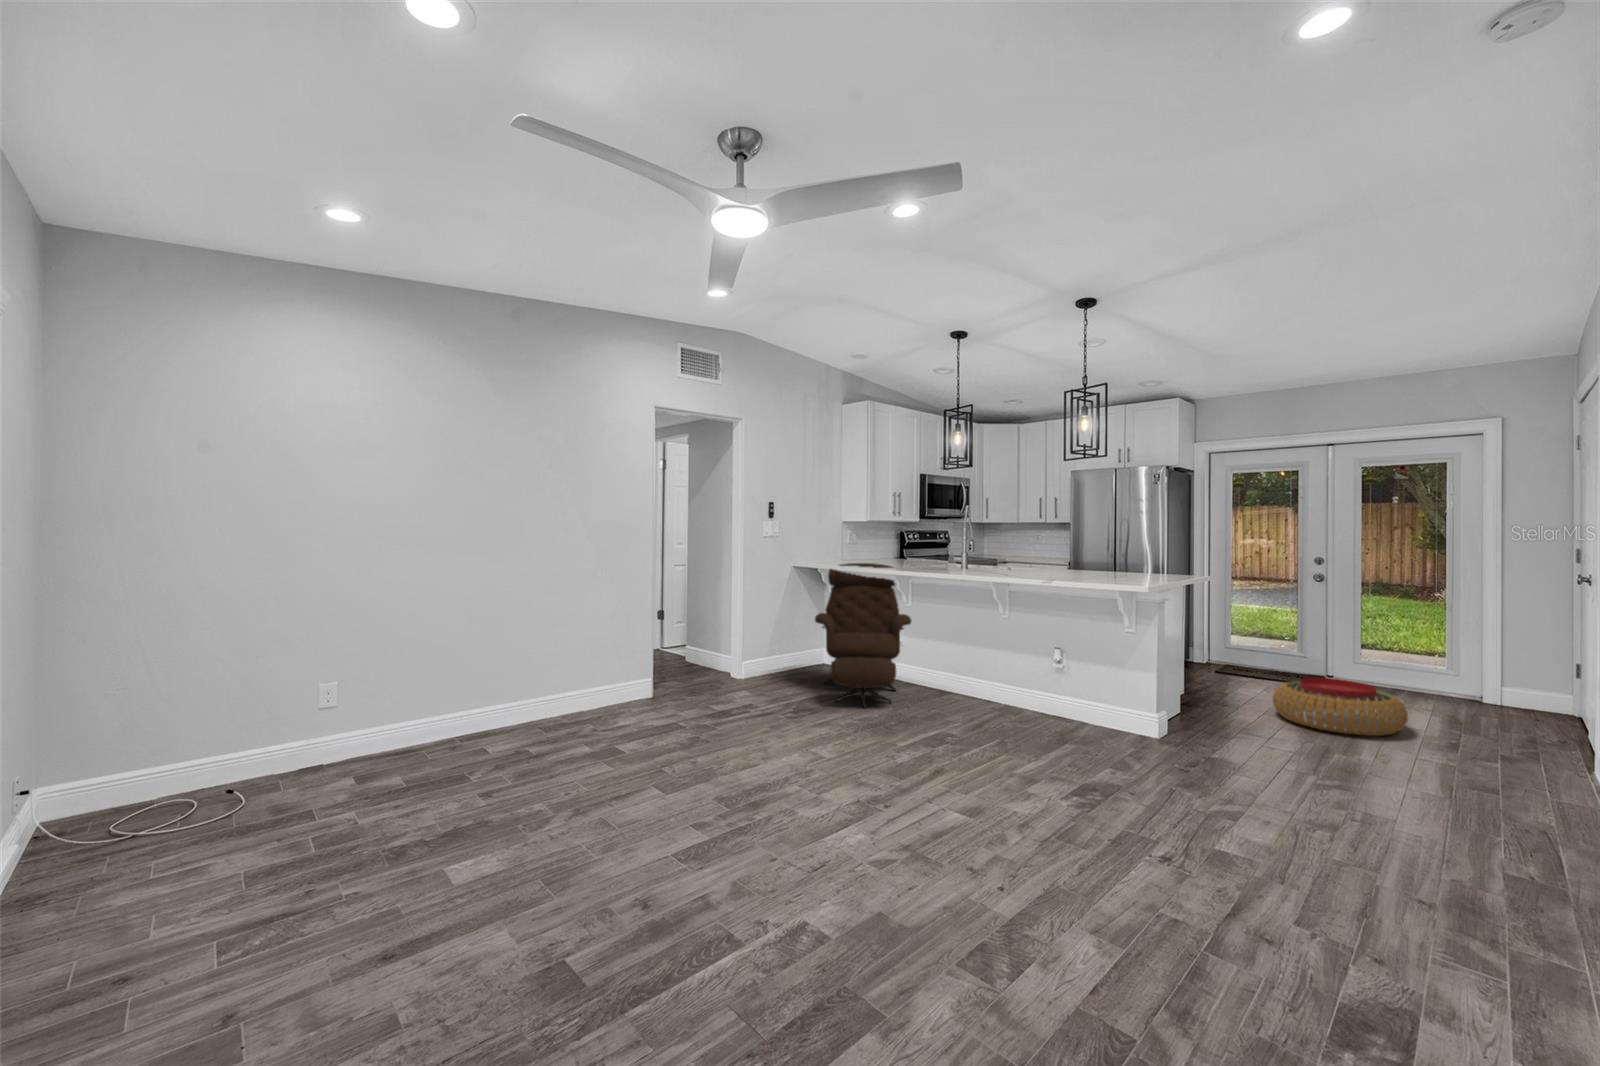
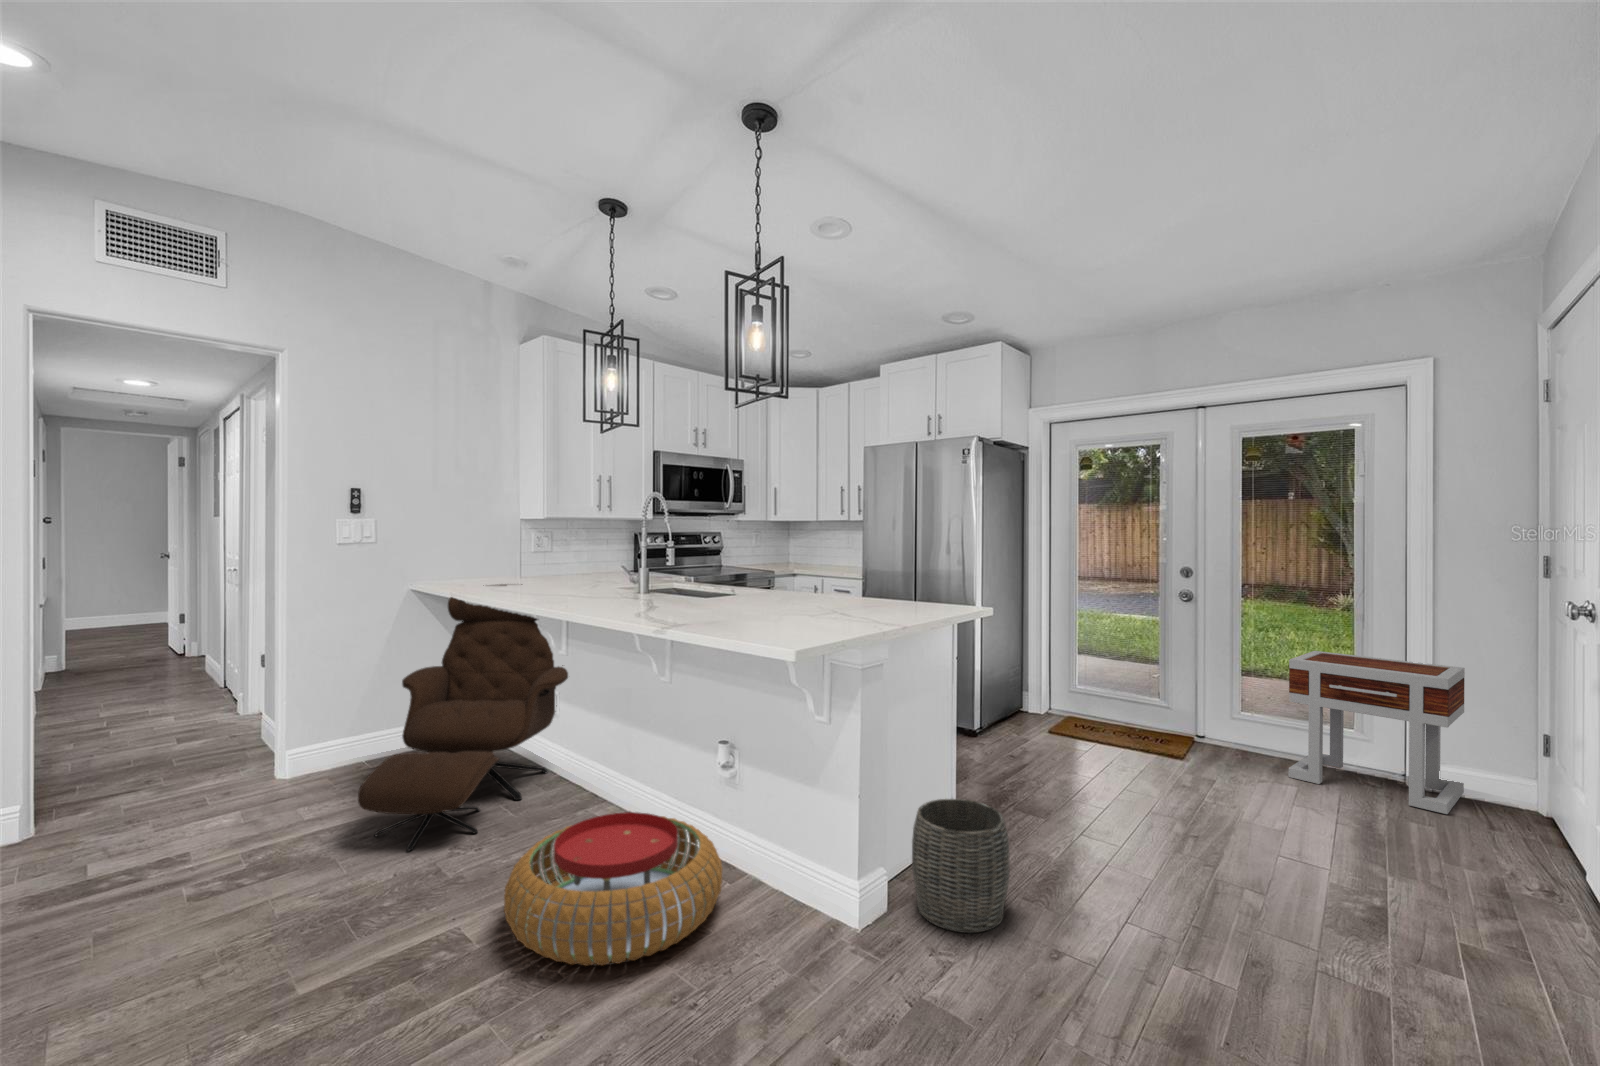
side table: none [1396,613,1523,713] -> present [1288,651,1465,814]
pouf: present [1273,678,1408,736] -> present [504,812,722,966]
woven basket: none [1175,680,1235,744] -> present [912,799,1010,933]

